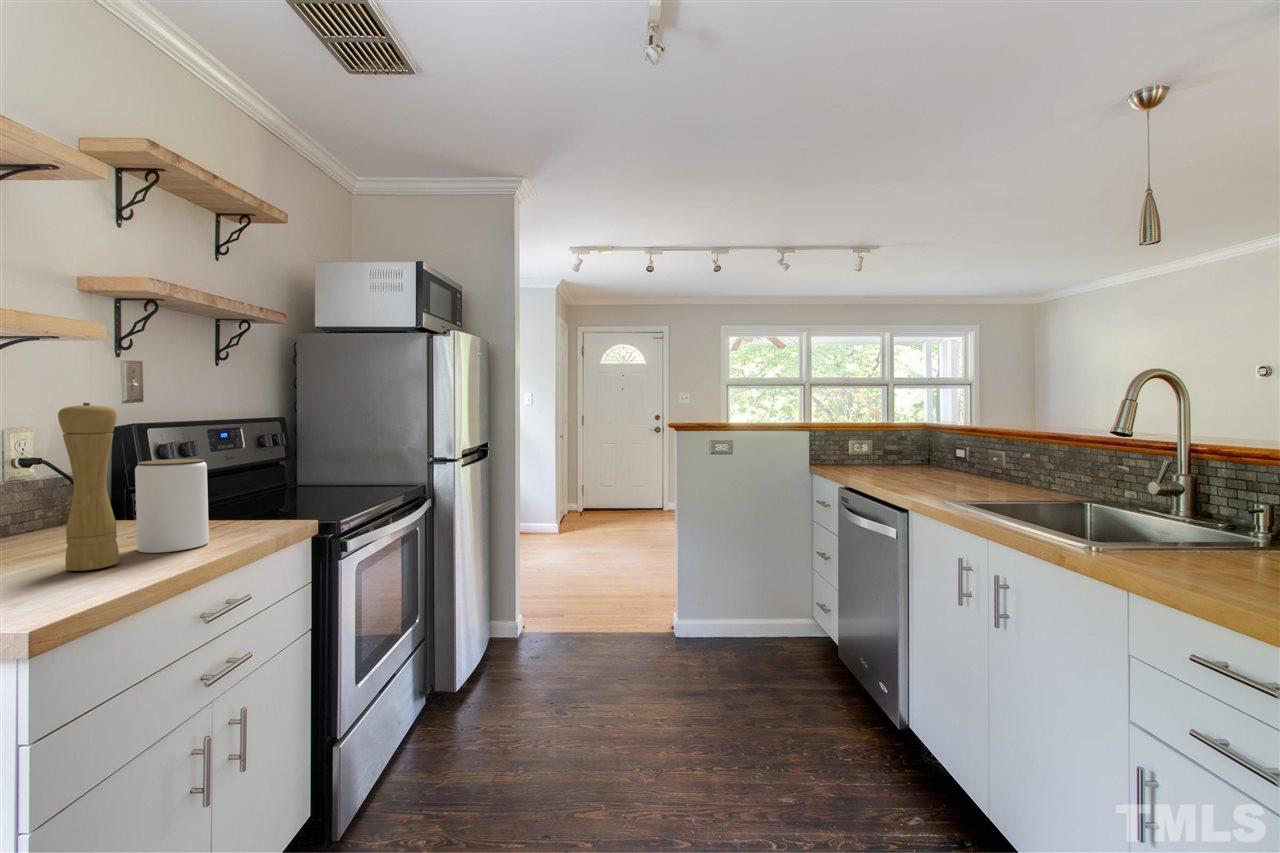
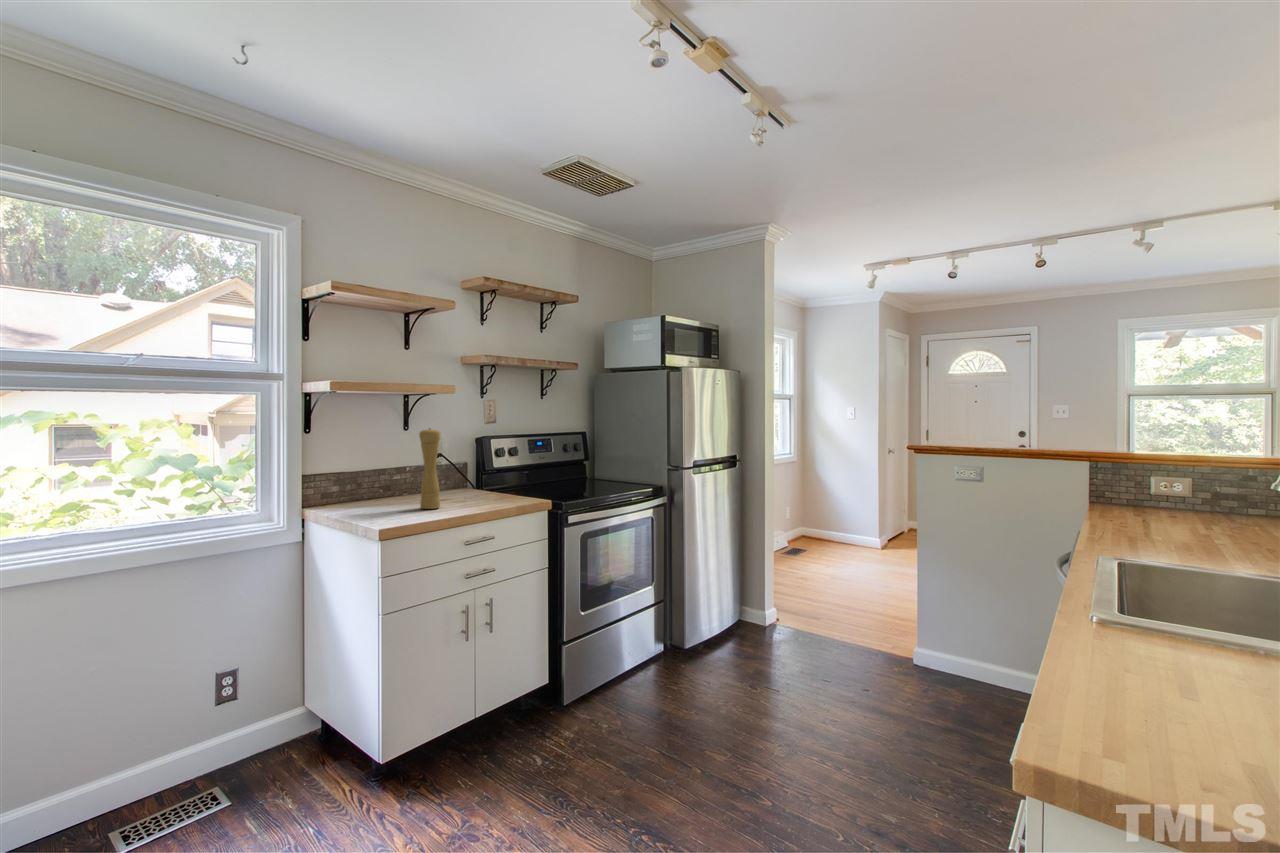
jar: present [135,459,209,553] -> none [455,457,486,506]

